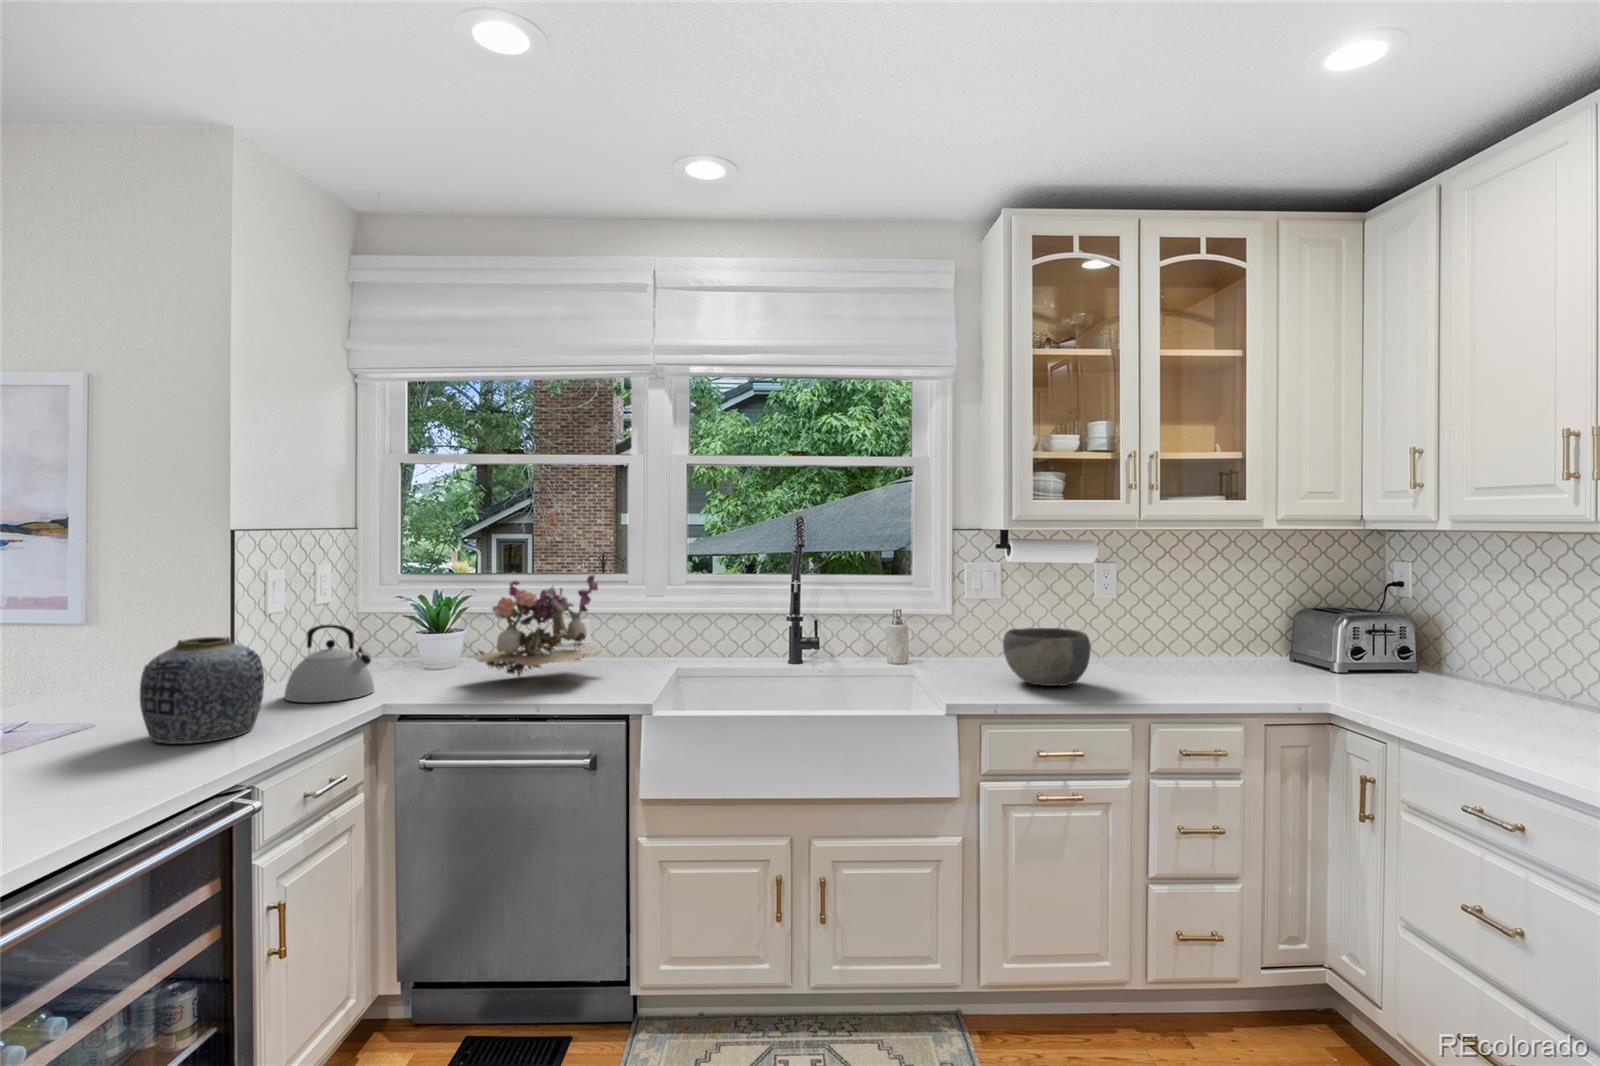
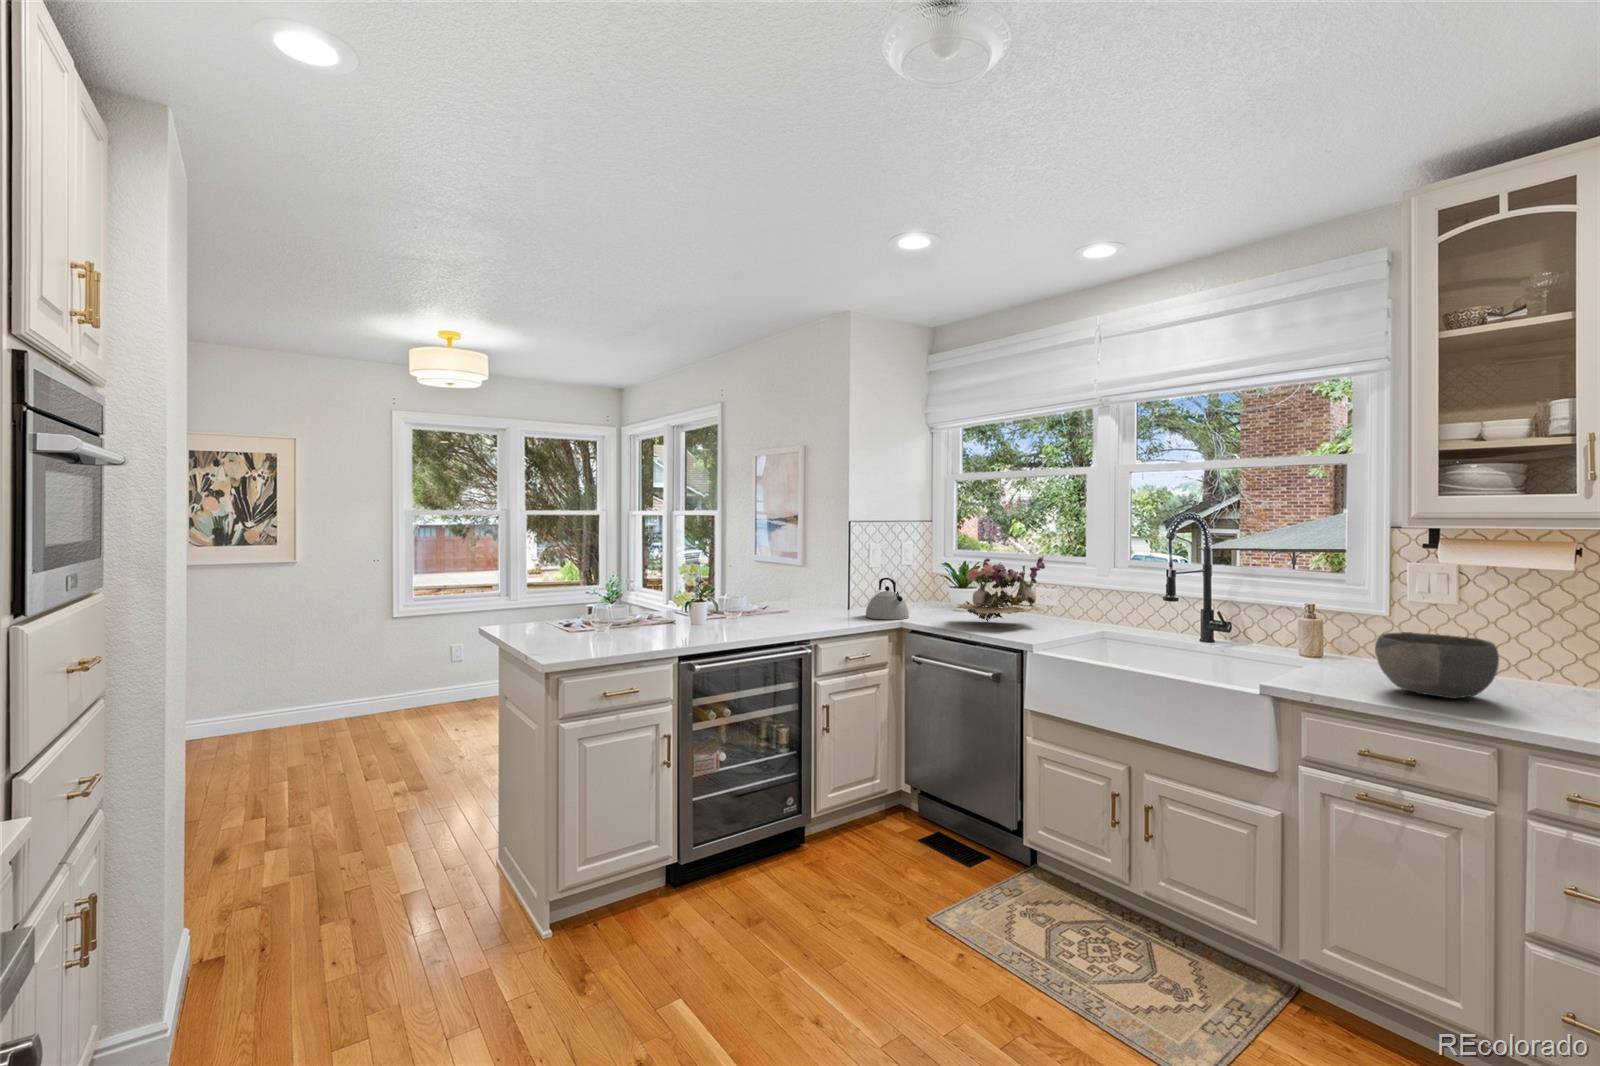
vase: present [140,637,264,744] -> none [793,577,840,626]

